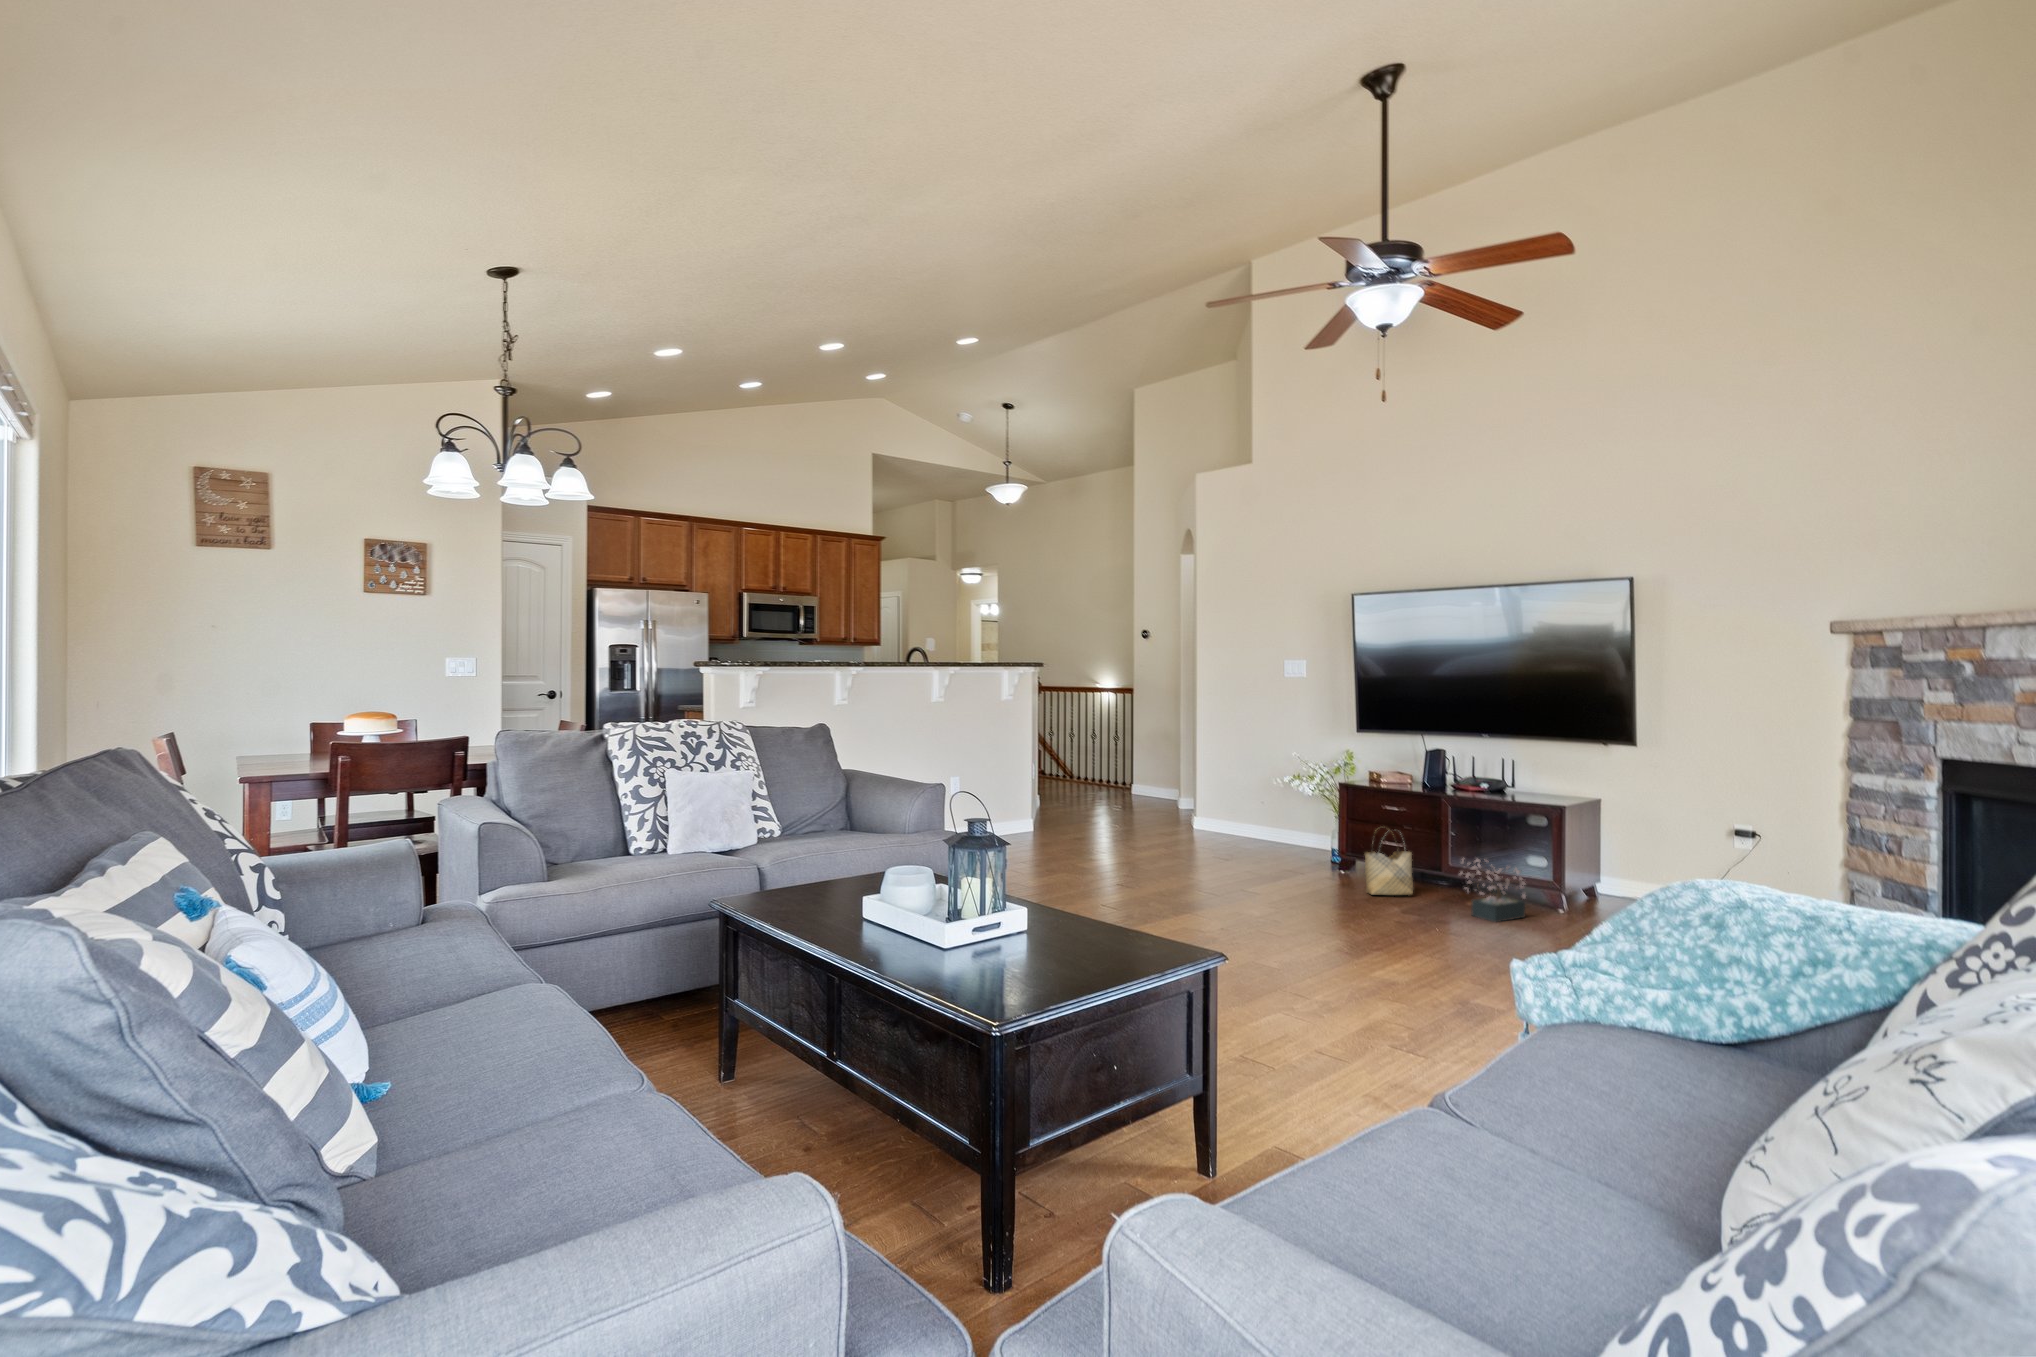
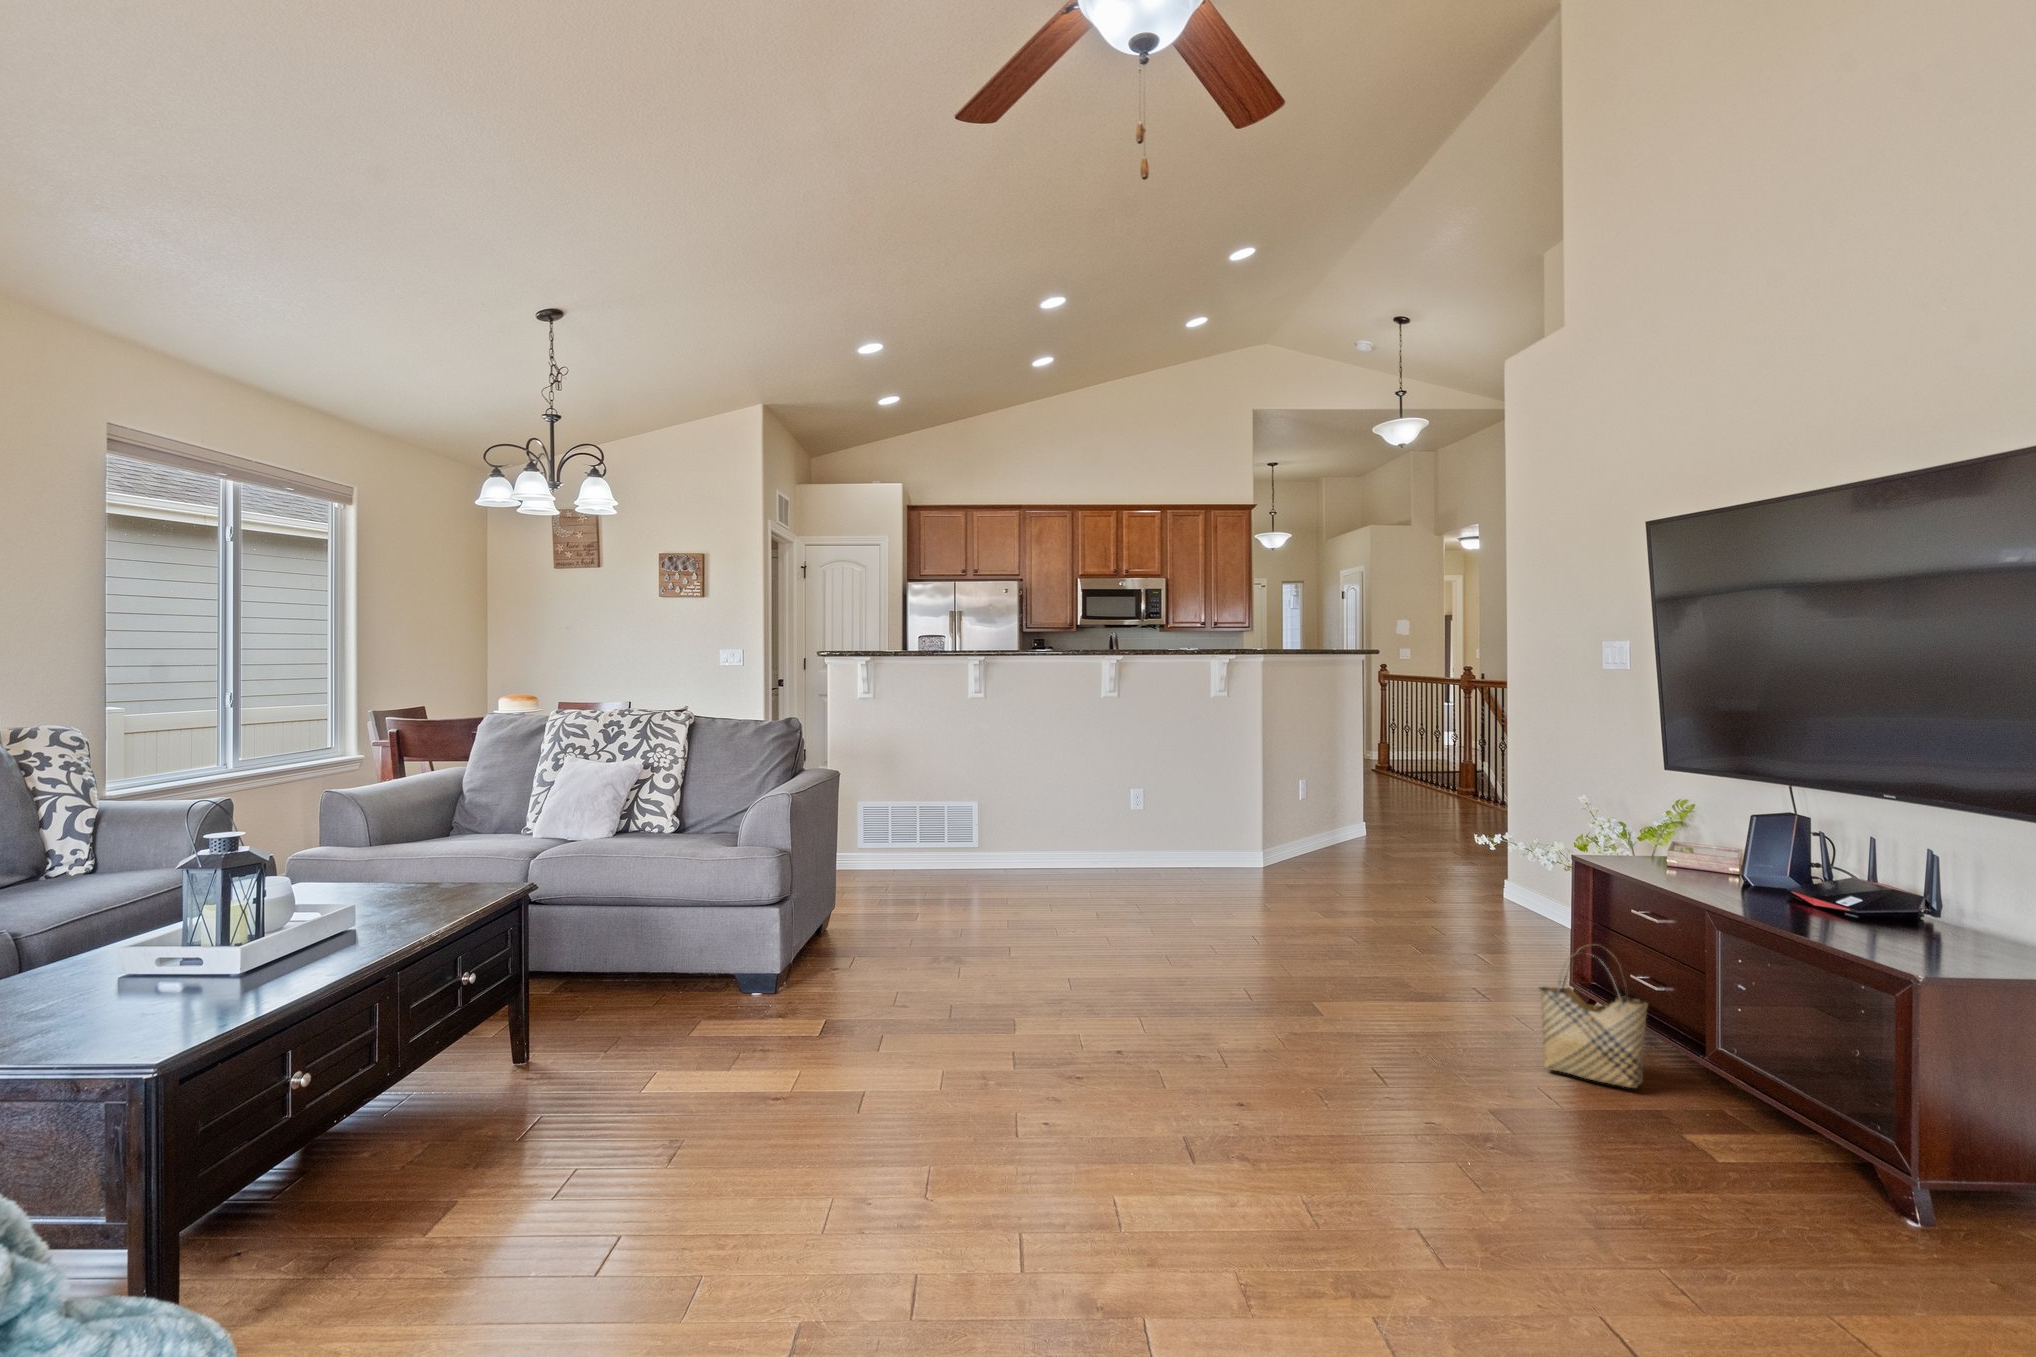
decorative plant: present [1460,859,1526,922] -> none [1632,1035,1832,1207]

